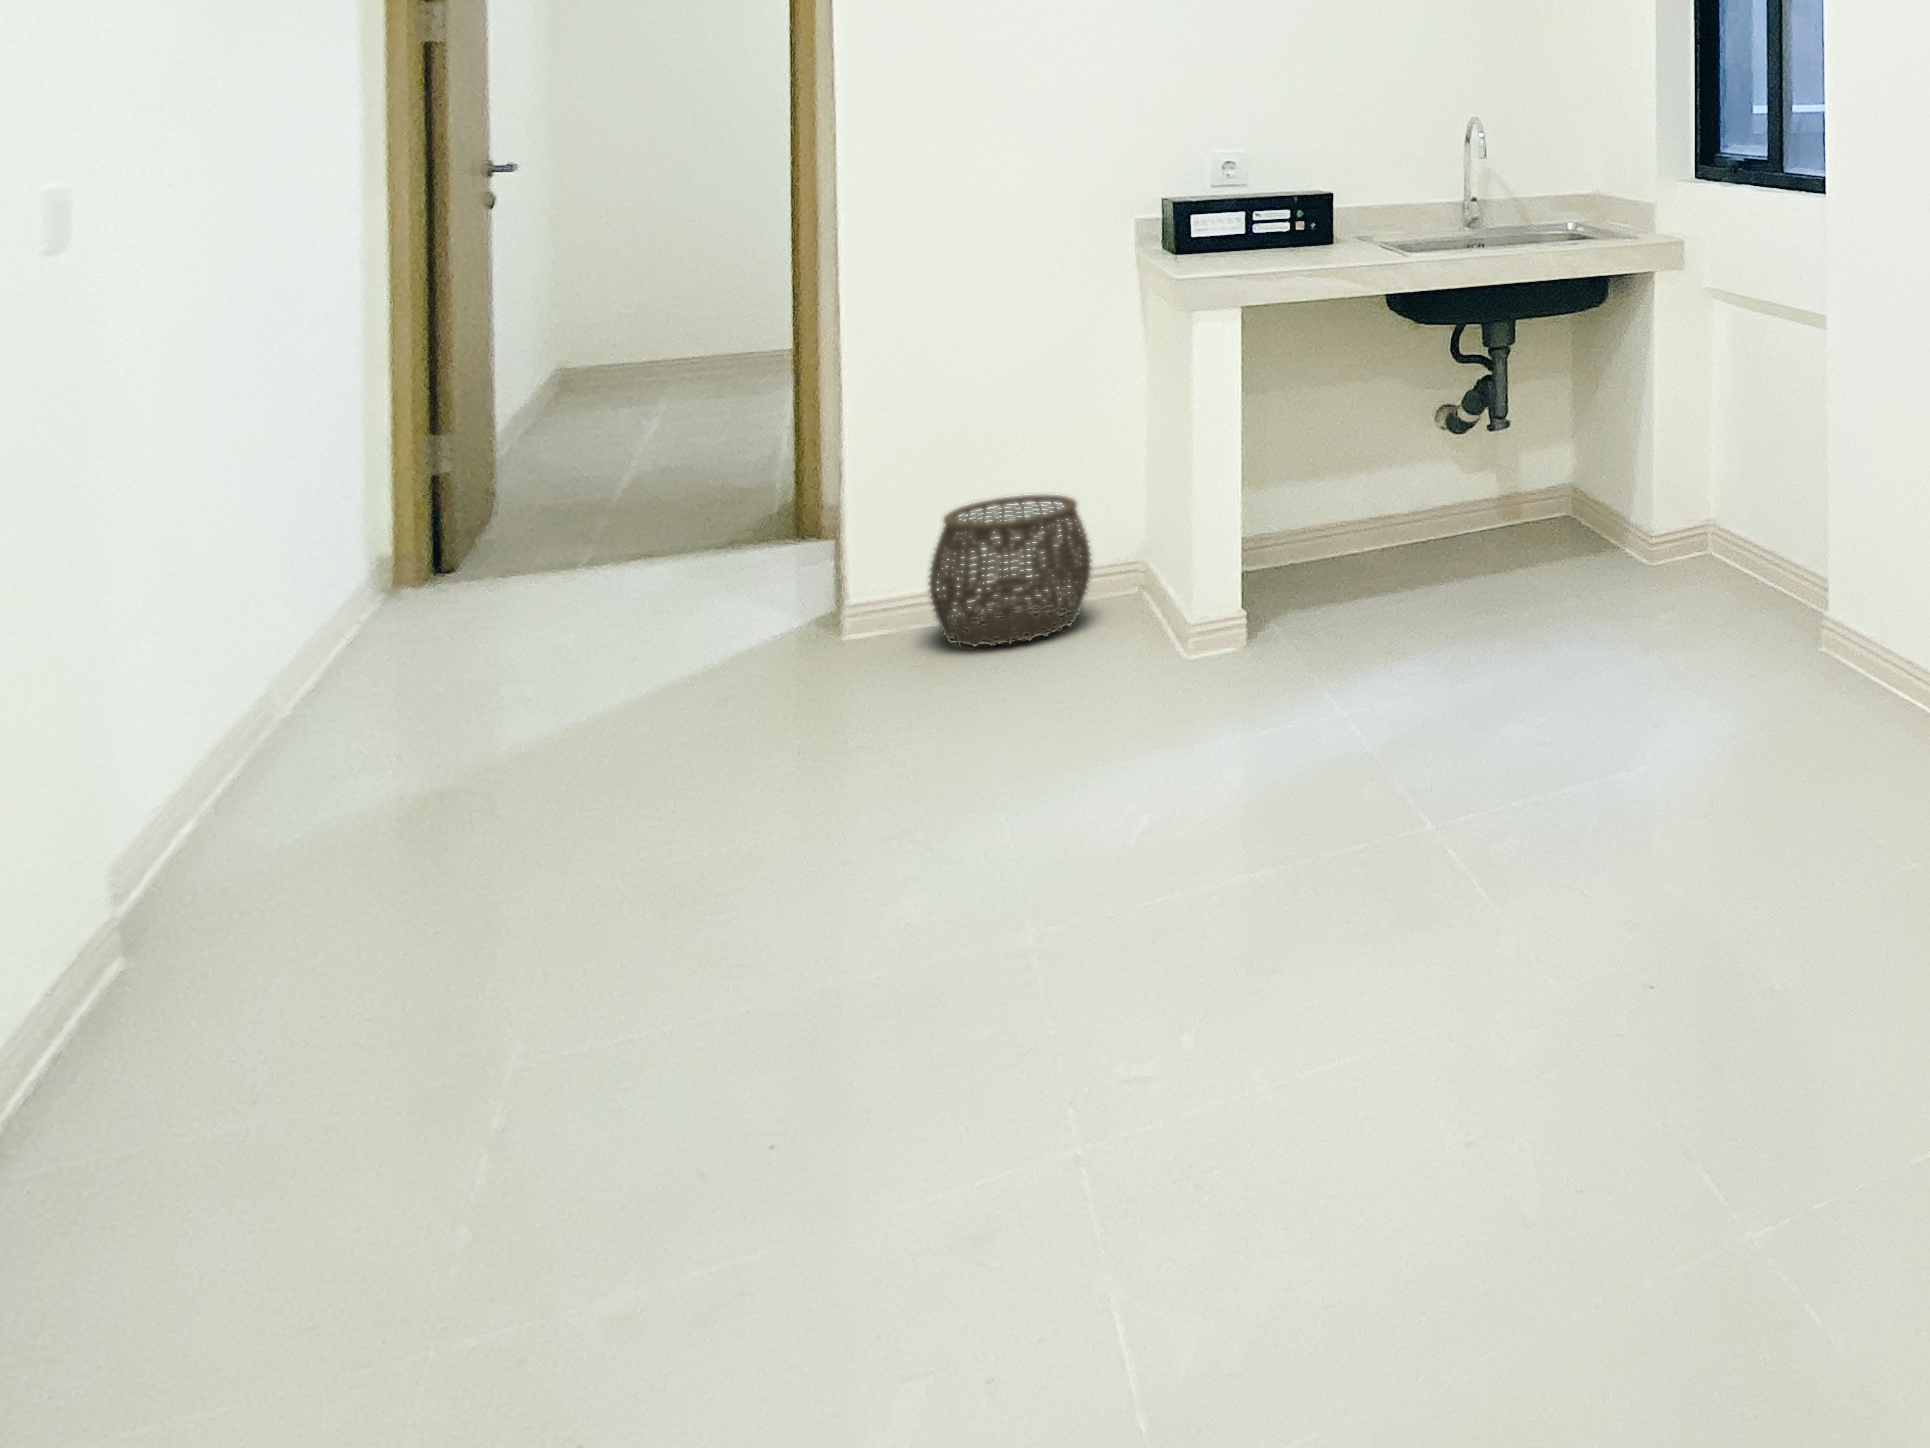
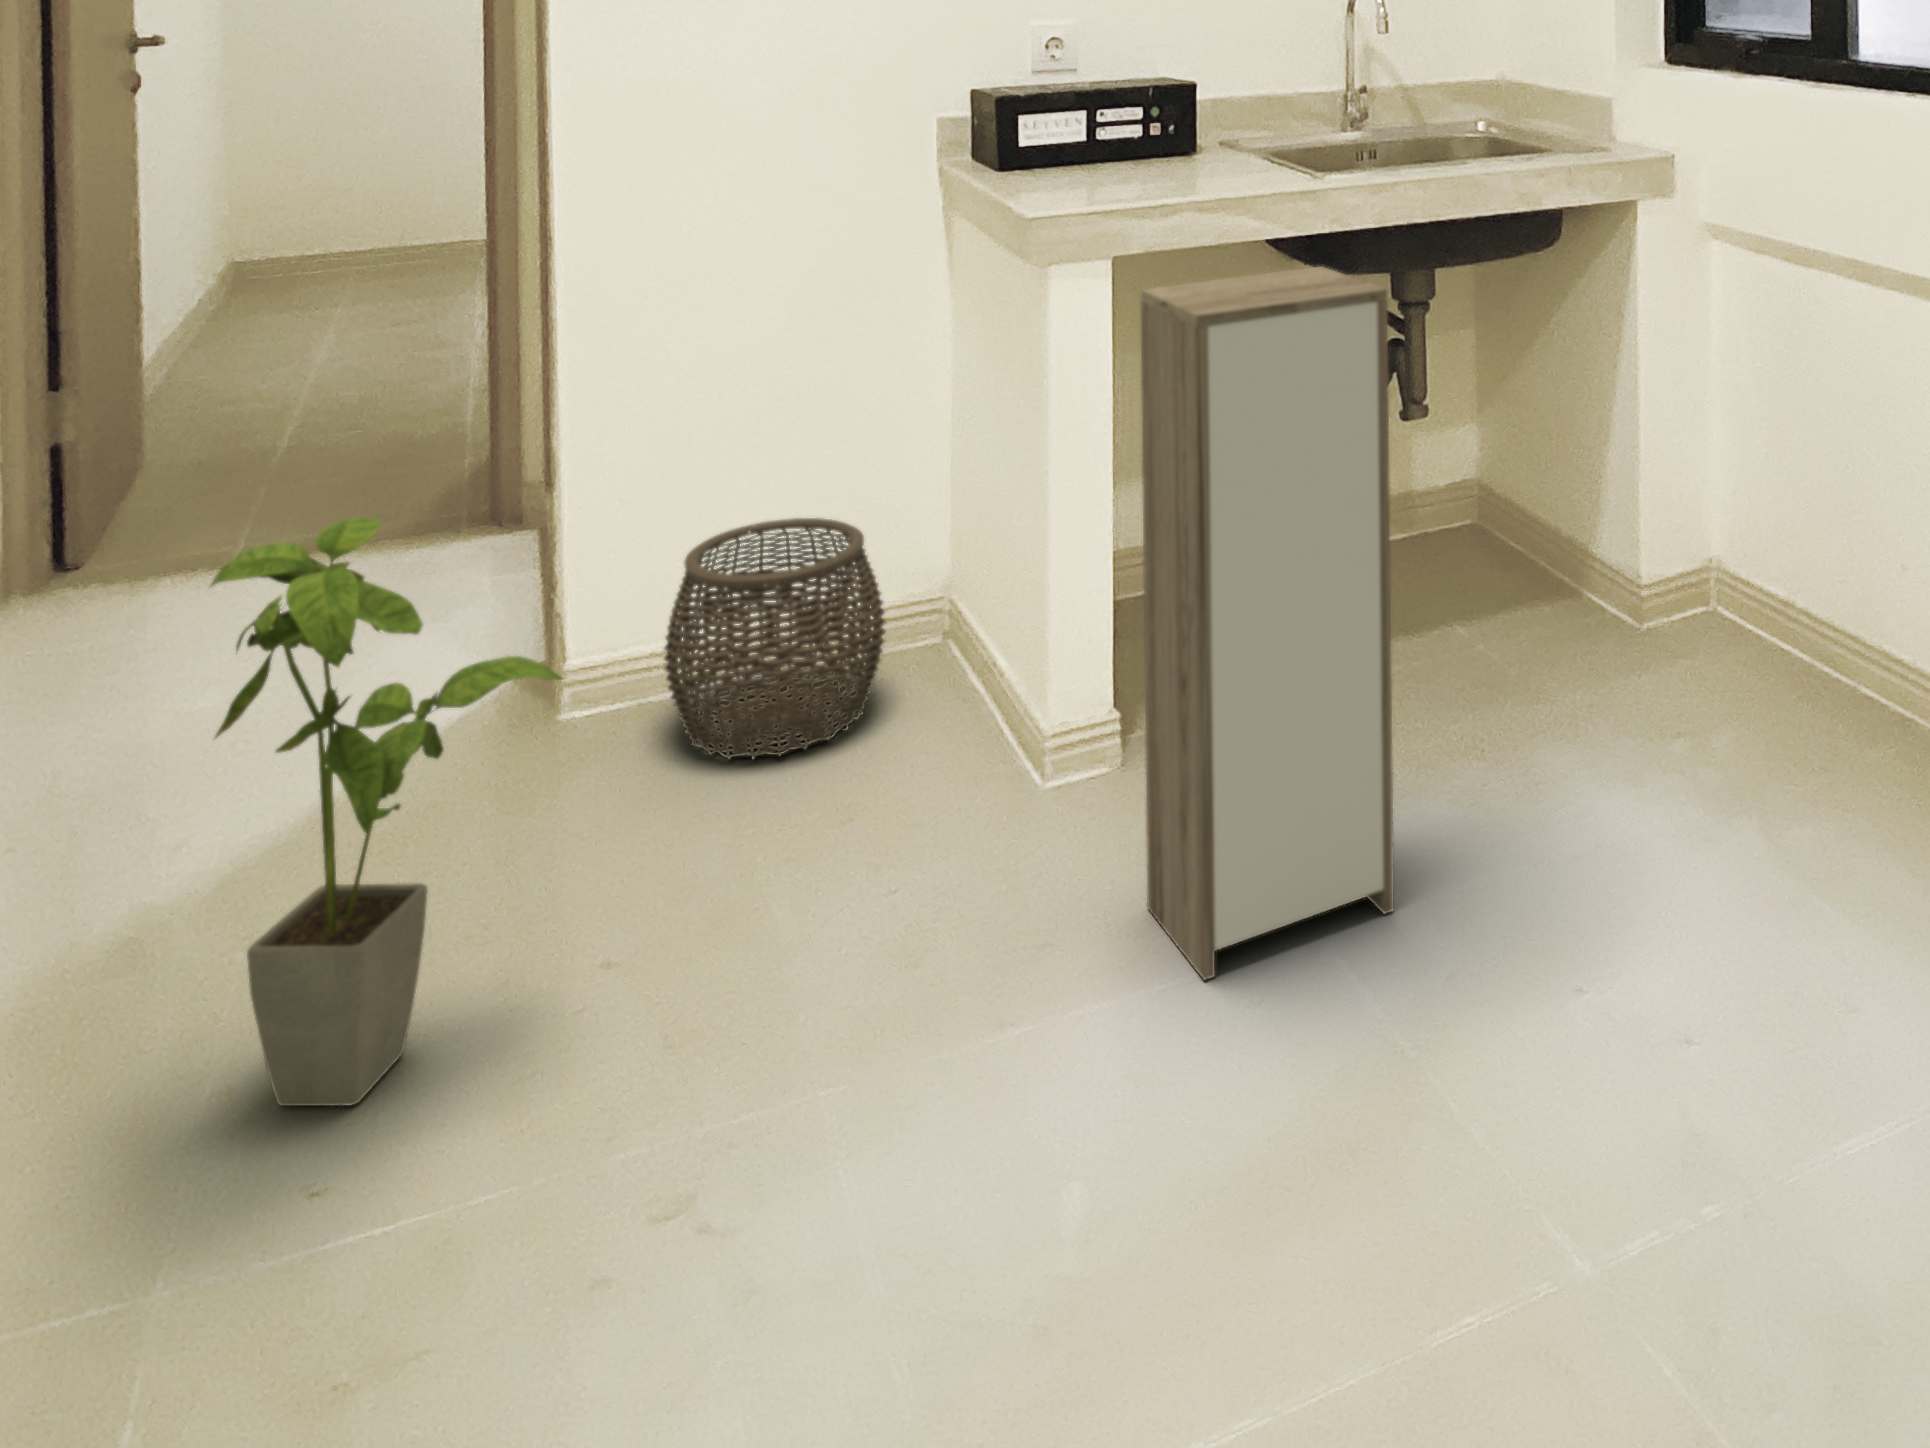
storage cabinet: none [1243,302,1404,726] -> present [1140,266,1394,980]
house plant: none [624,443,855,797] -> present [211,517,563,1106]

